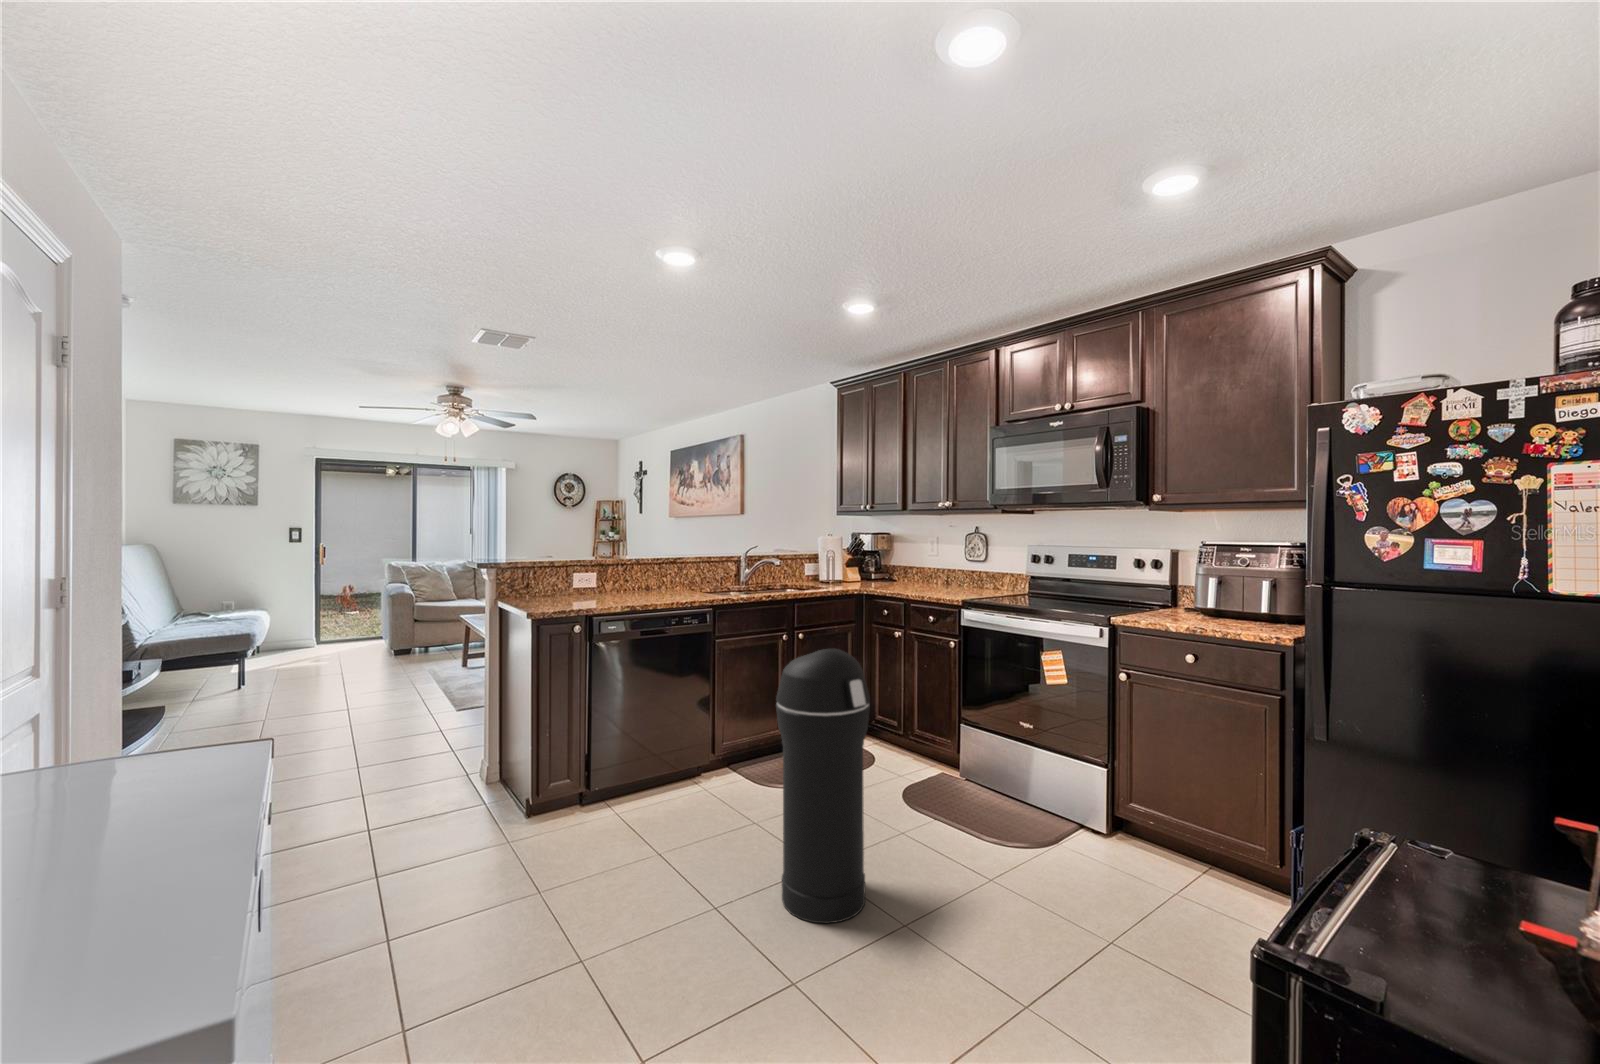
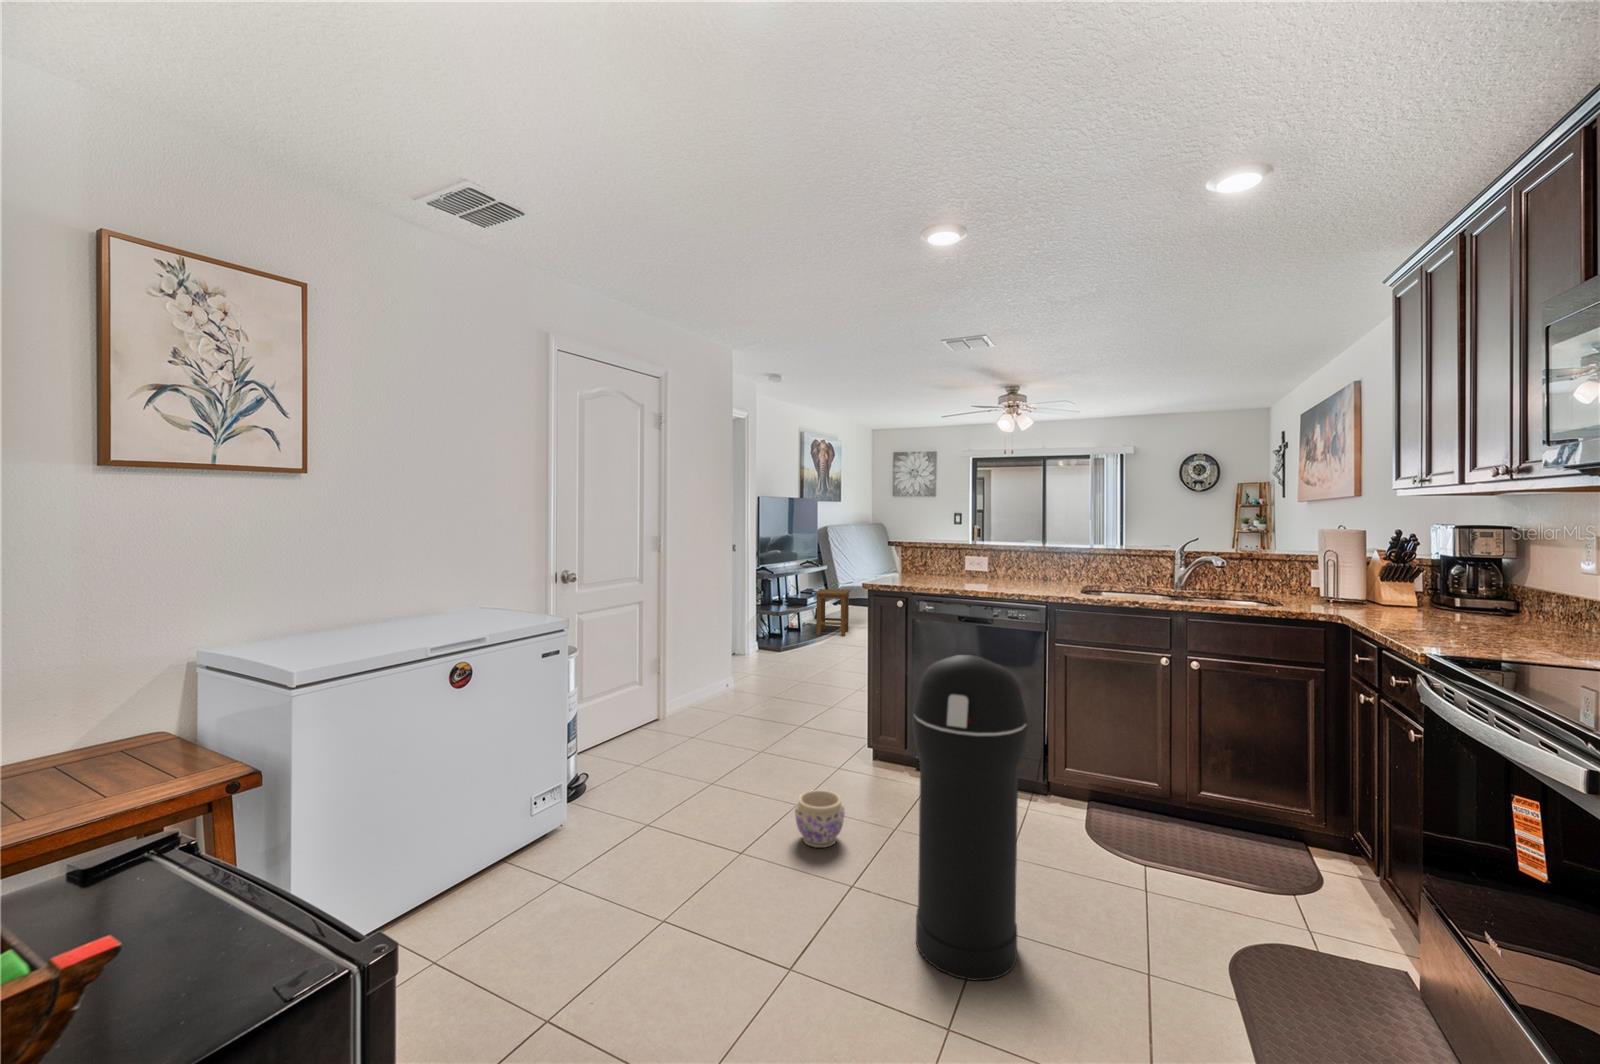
stool: none [118,644,192,724] -> present [815,589,850,636]
planter: none [572,851,633,923] -> present [795,790,845,848]

